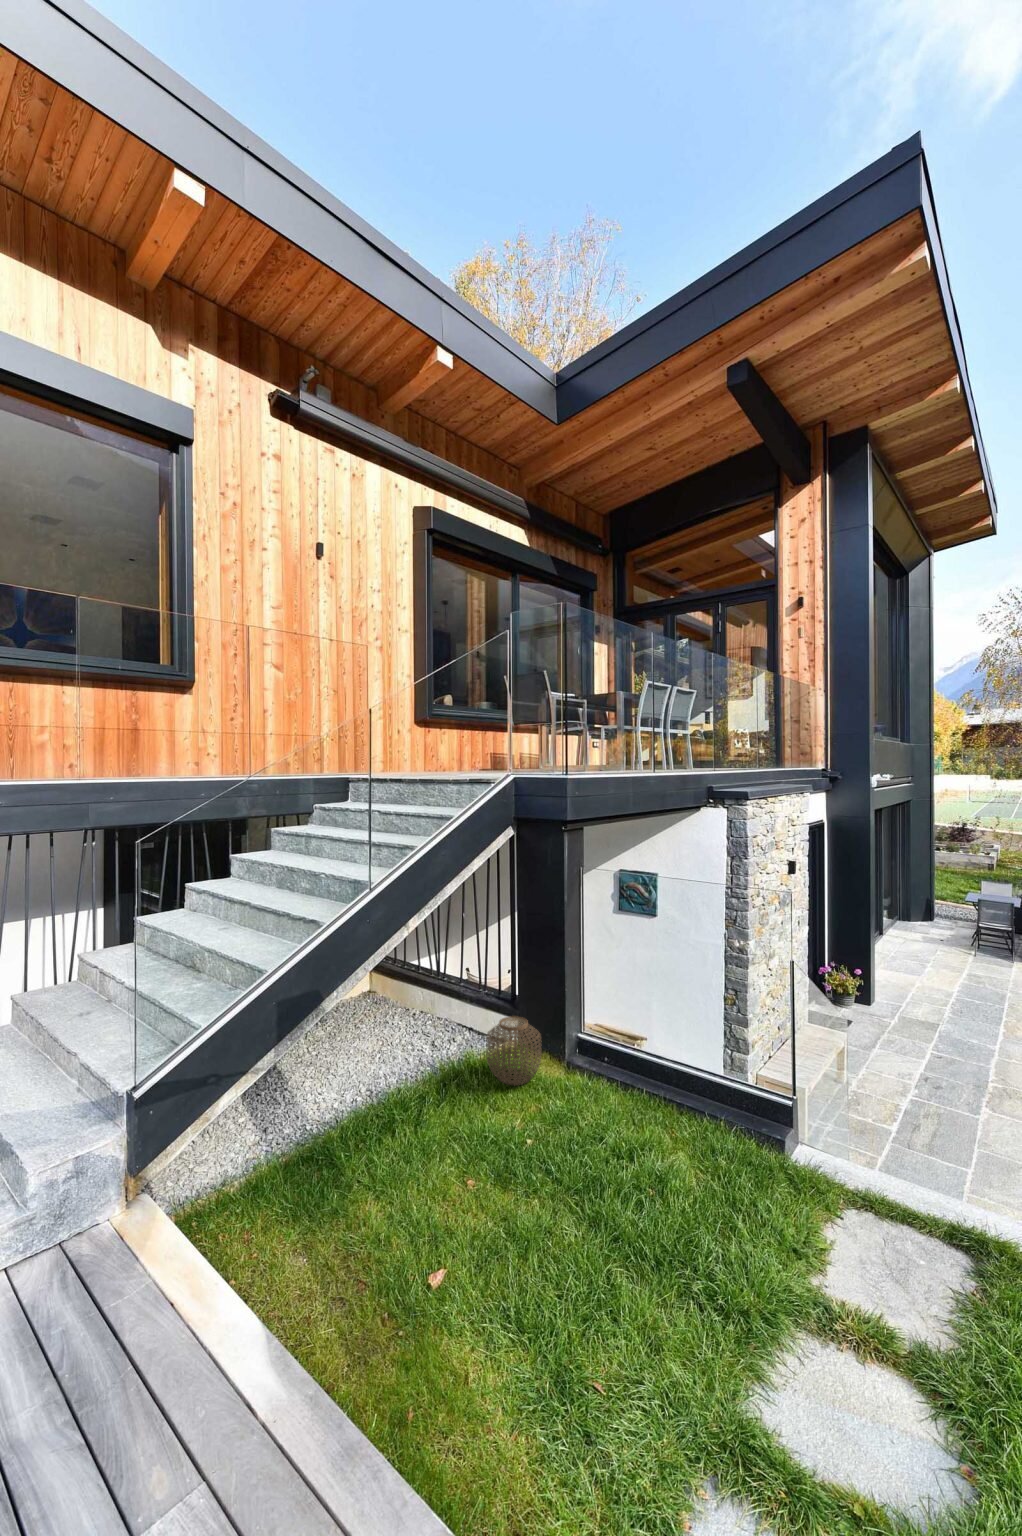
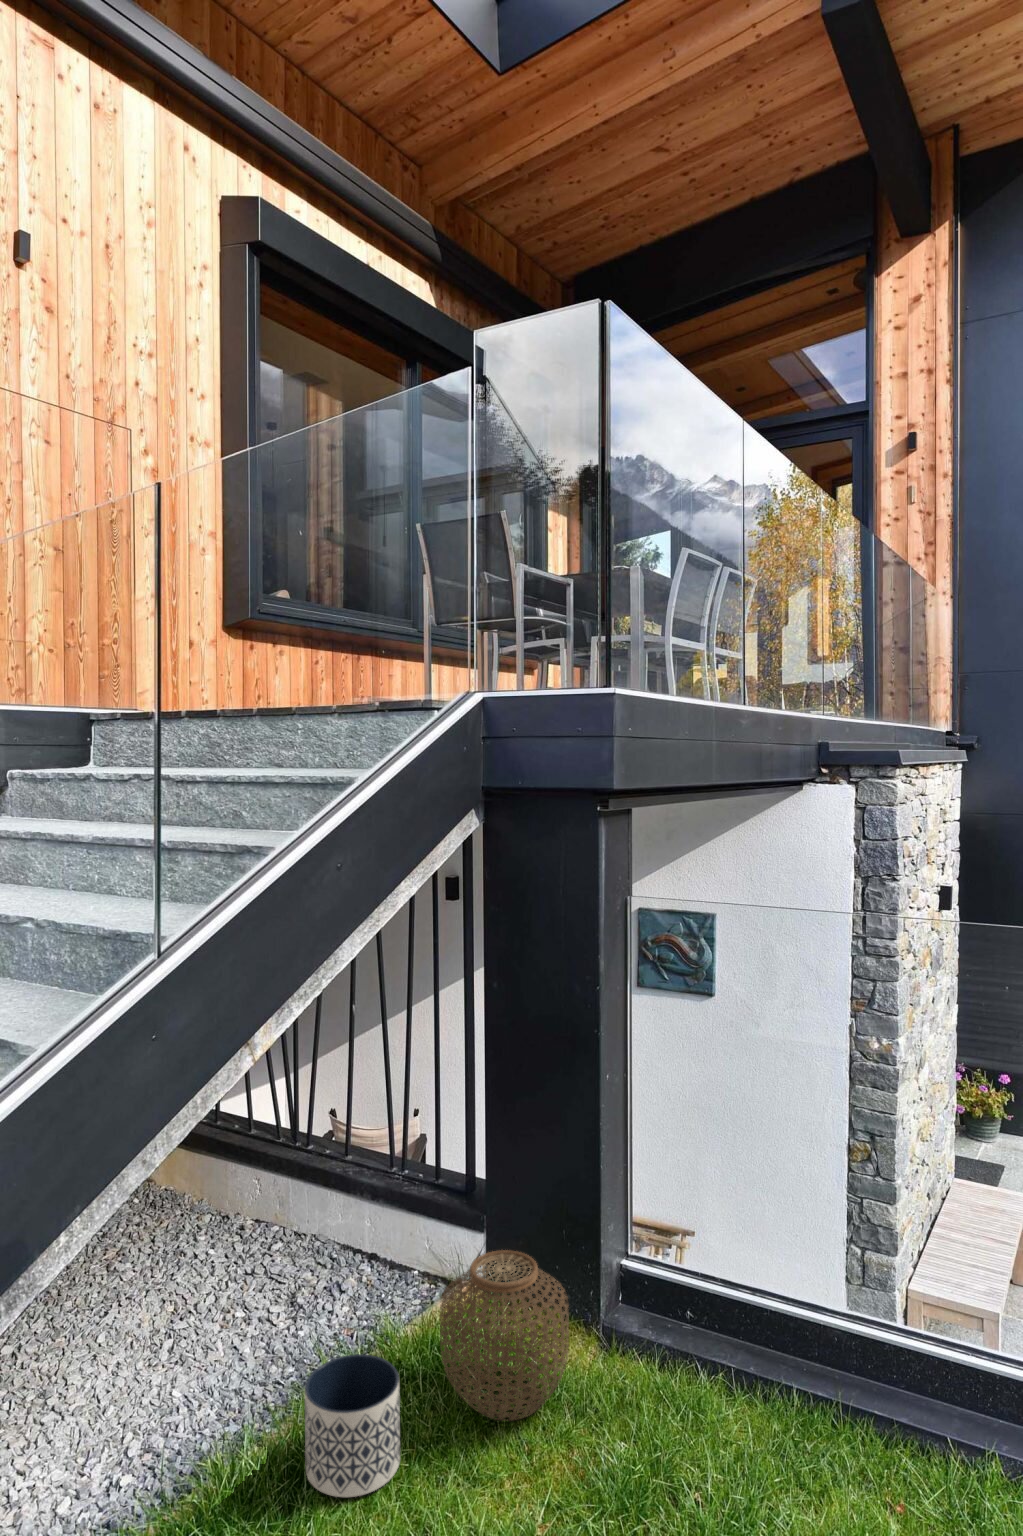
planter: none [427,1051,465,1102] -> present [305,1354,400,1497]

